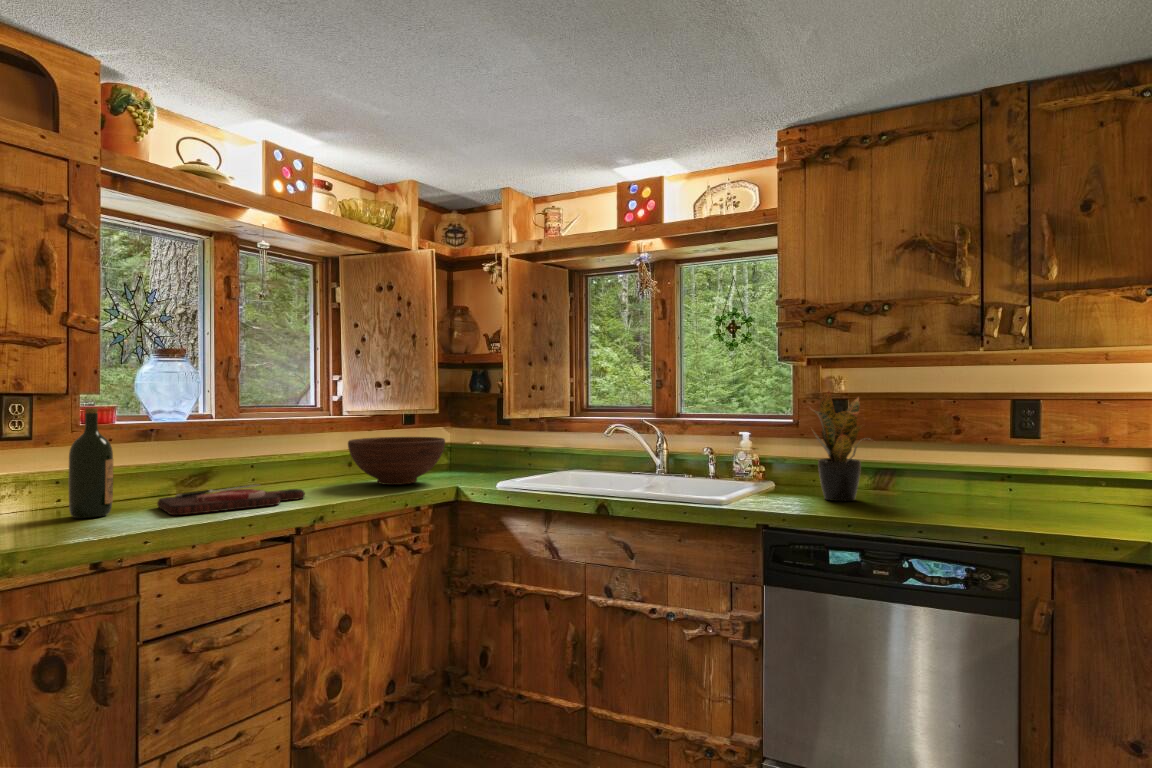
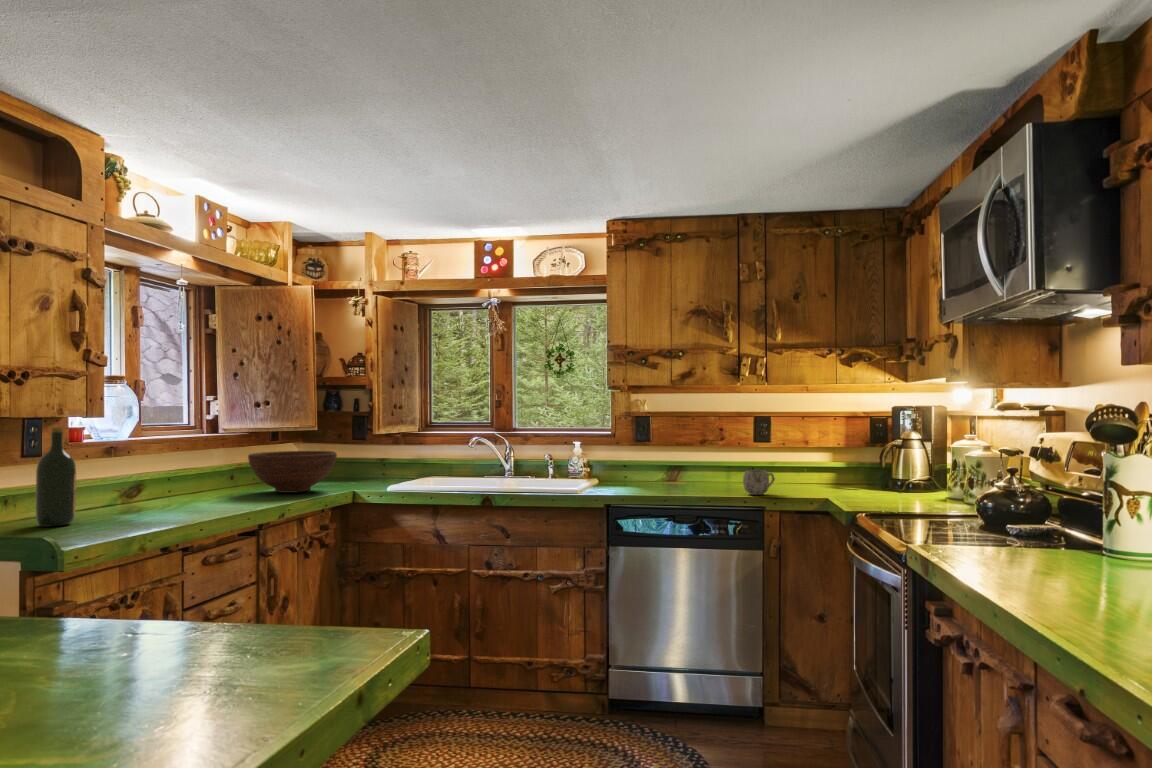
potted plant: present [810,391,869,501] -> none [627,408,678,488]
mug: none [983,484,1043,525] -> present [743,470,775,495]
cutting board: present [157,485,305,515] -> none [104,494,233,520]

